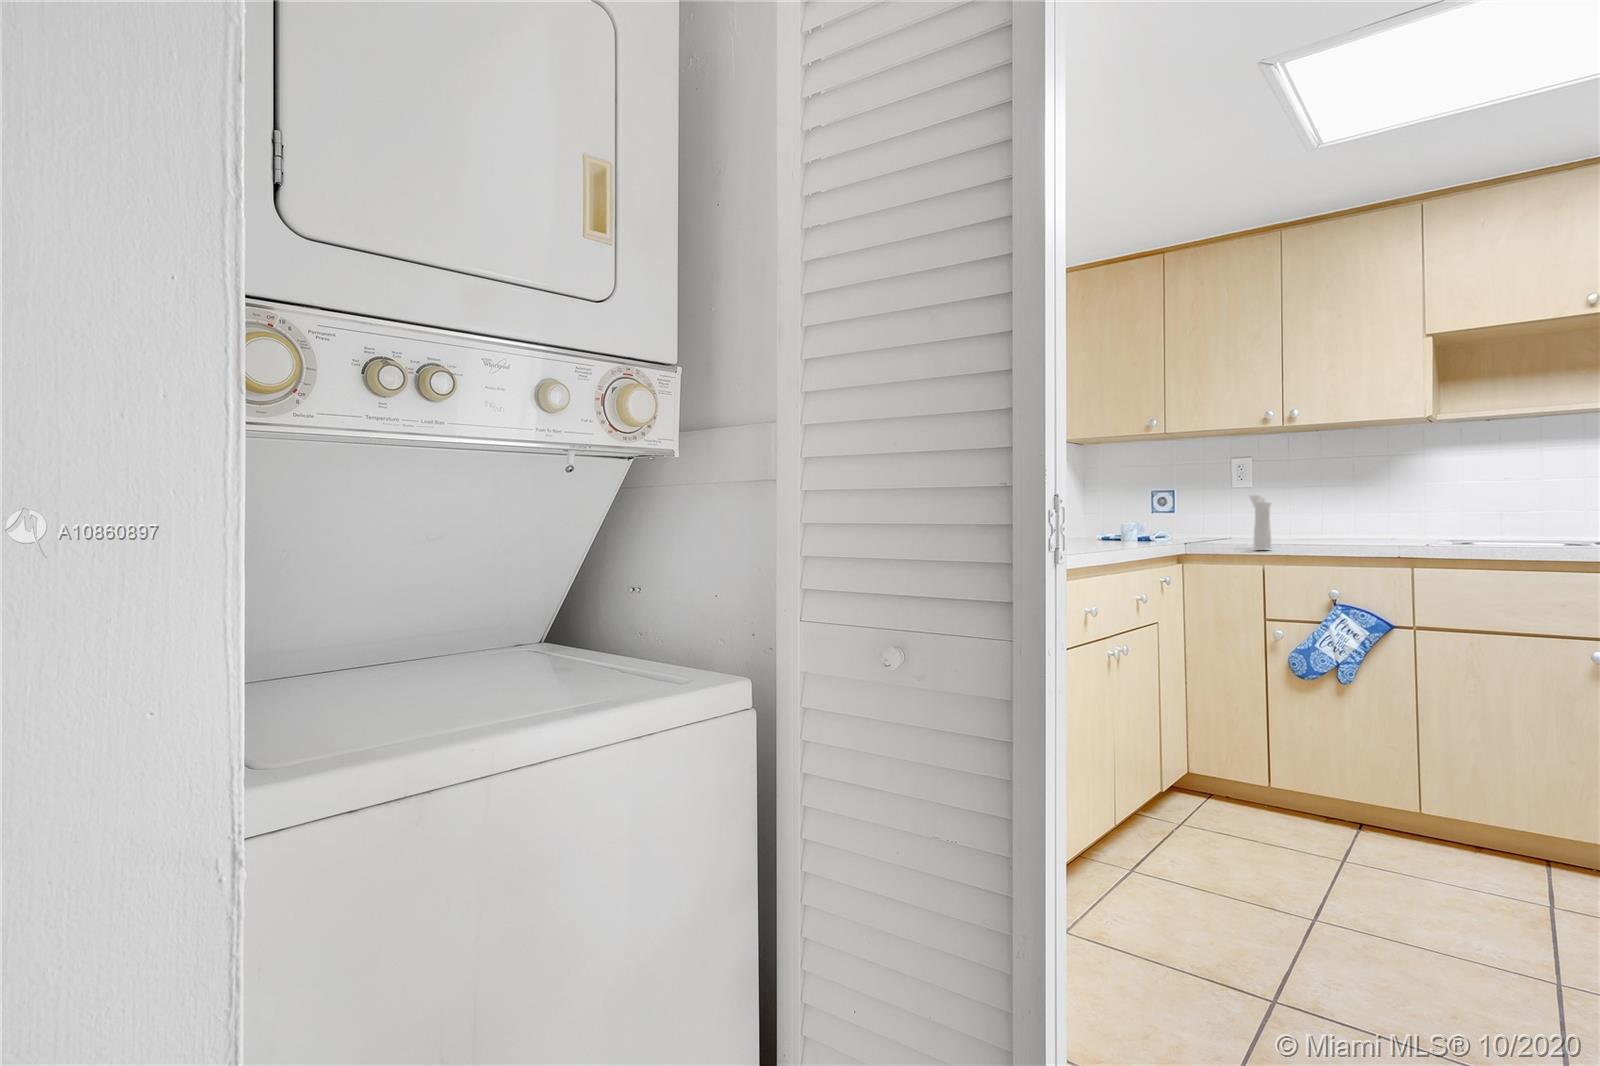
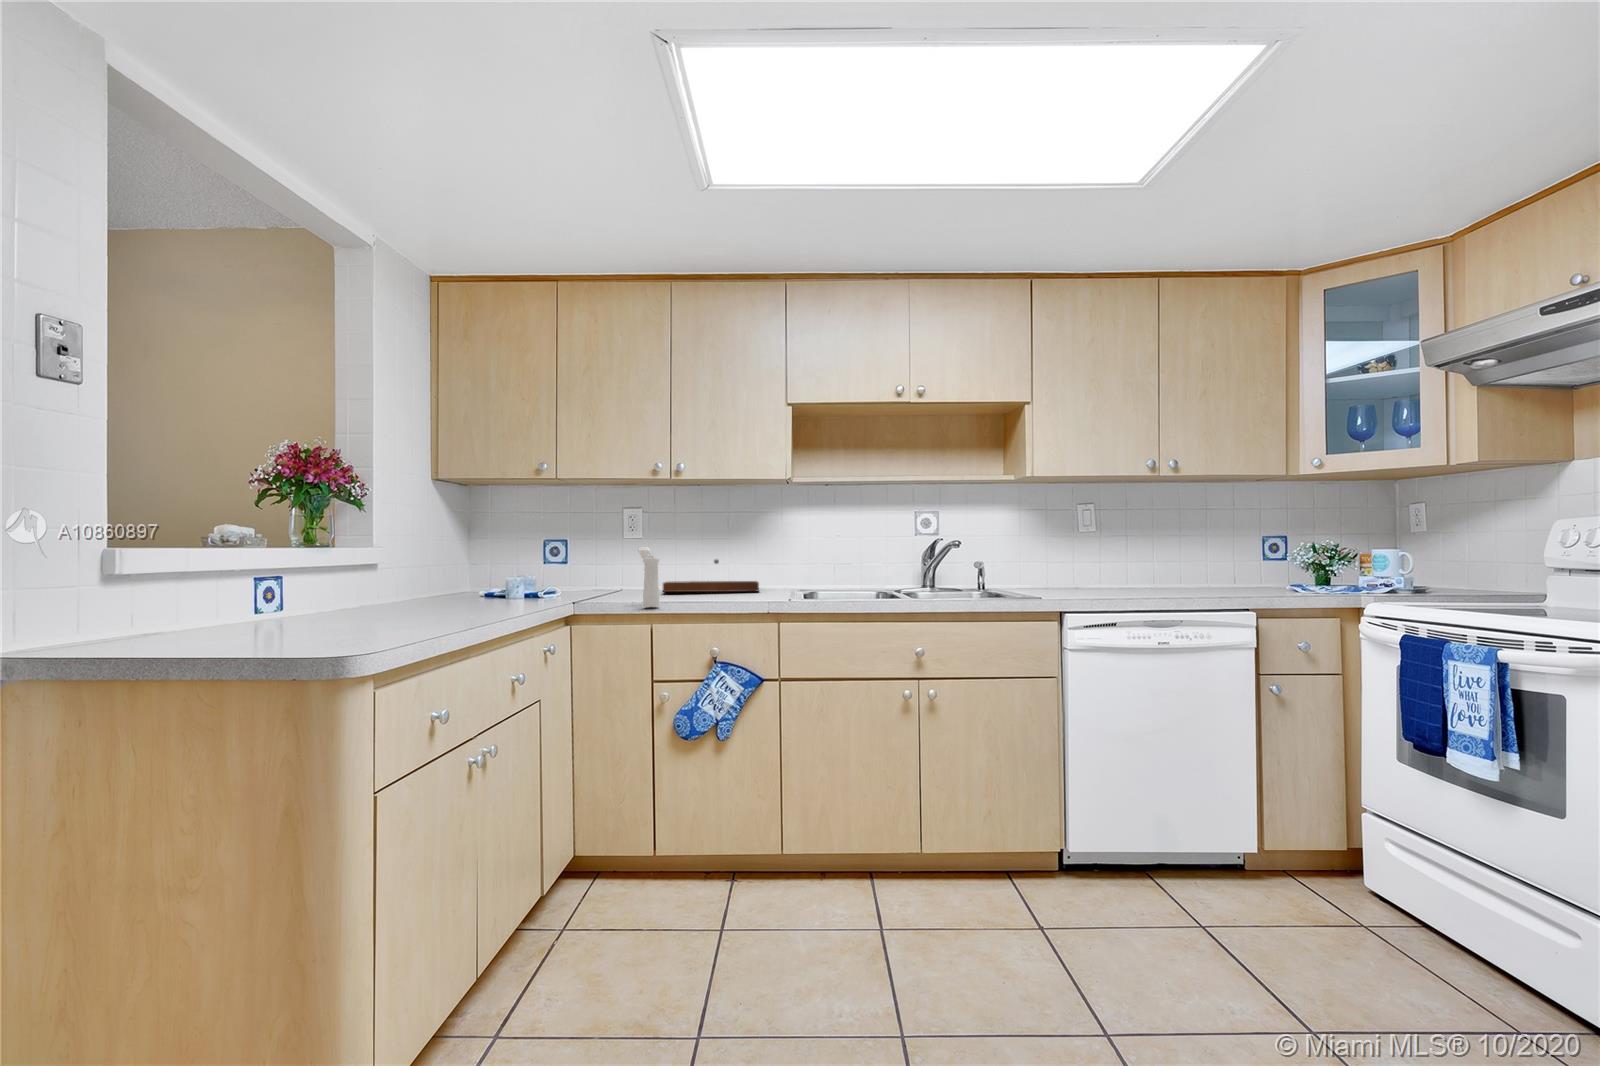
tray: none [1276,505,1393,538] -> present [663,559,759,592]

